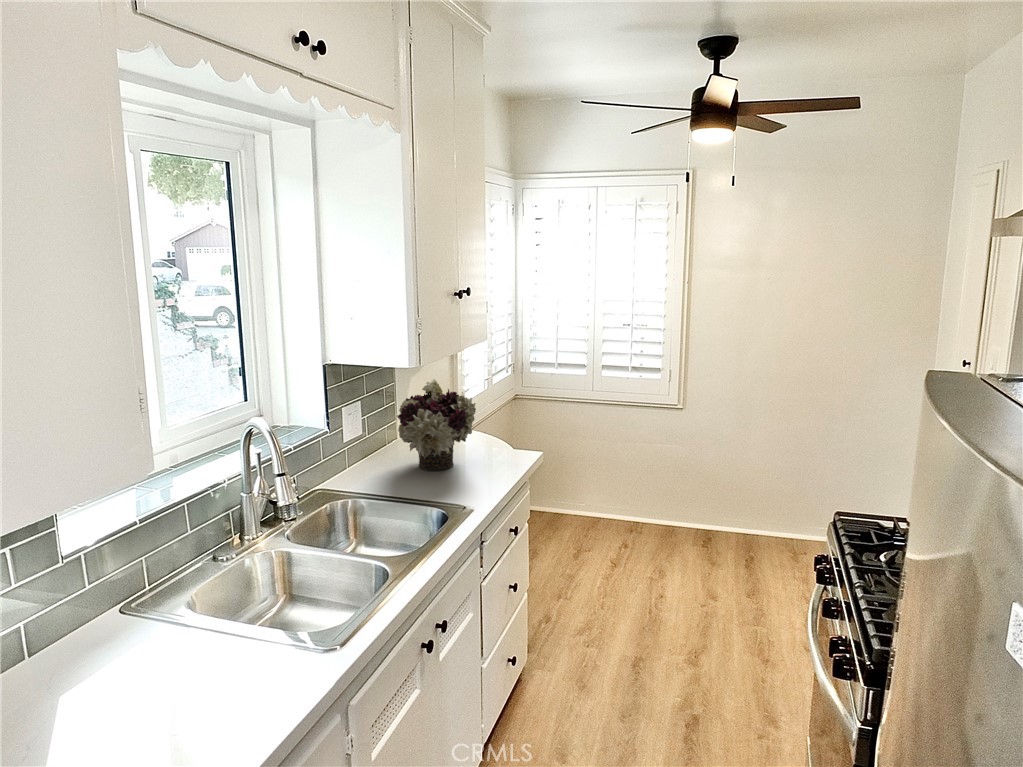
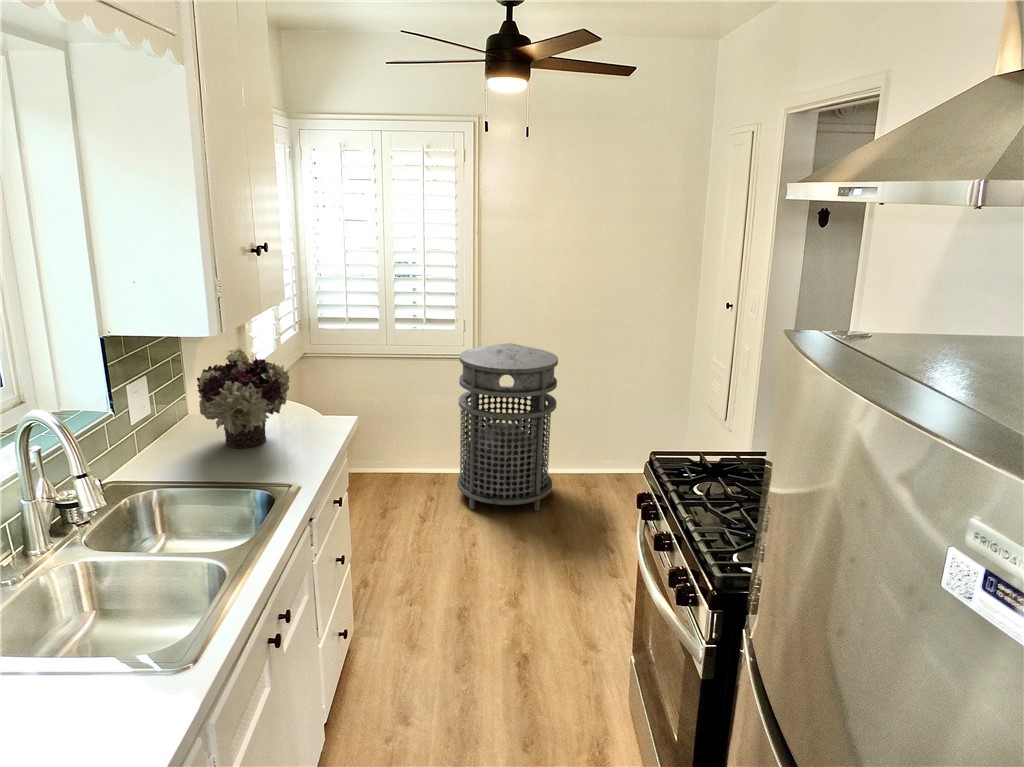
trash can: none [652,393,764,571] -> present [458,343,558,511]

